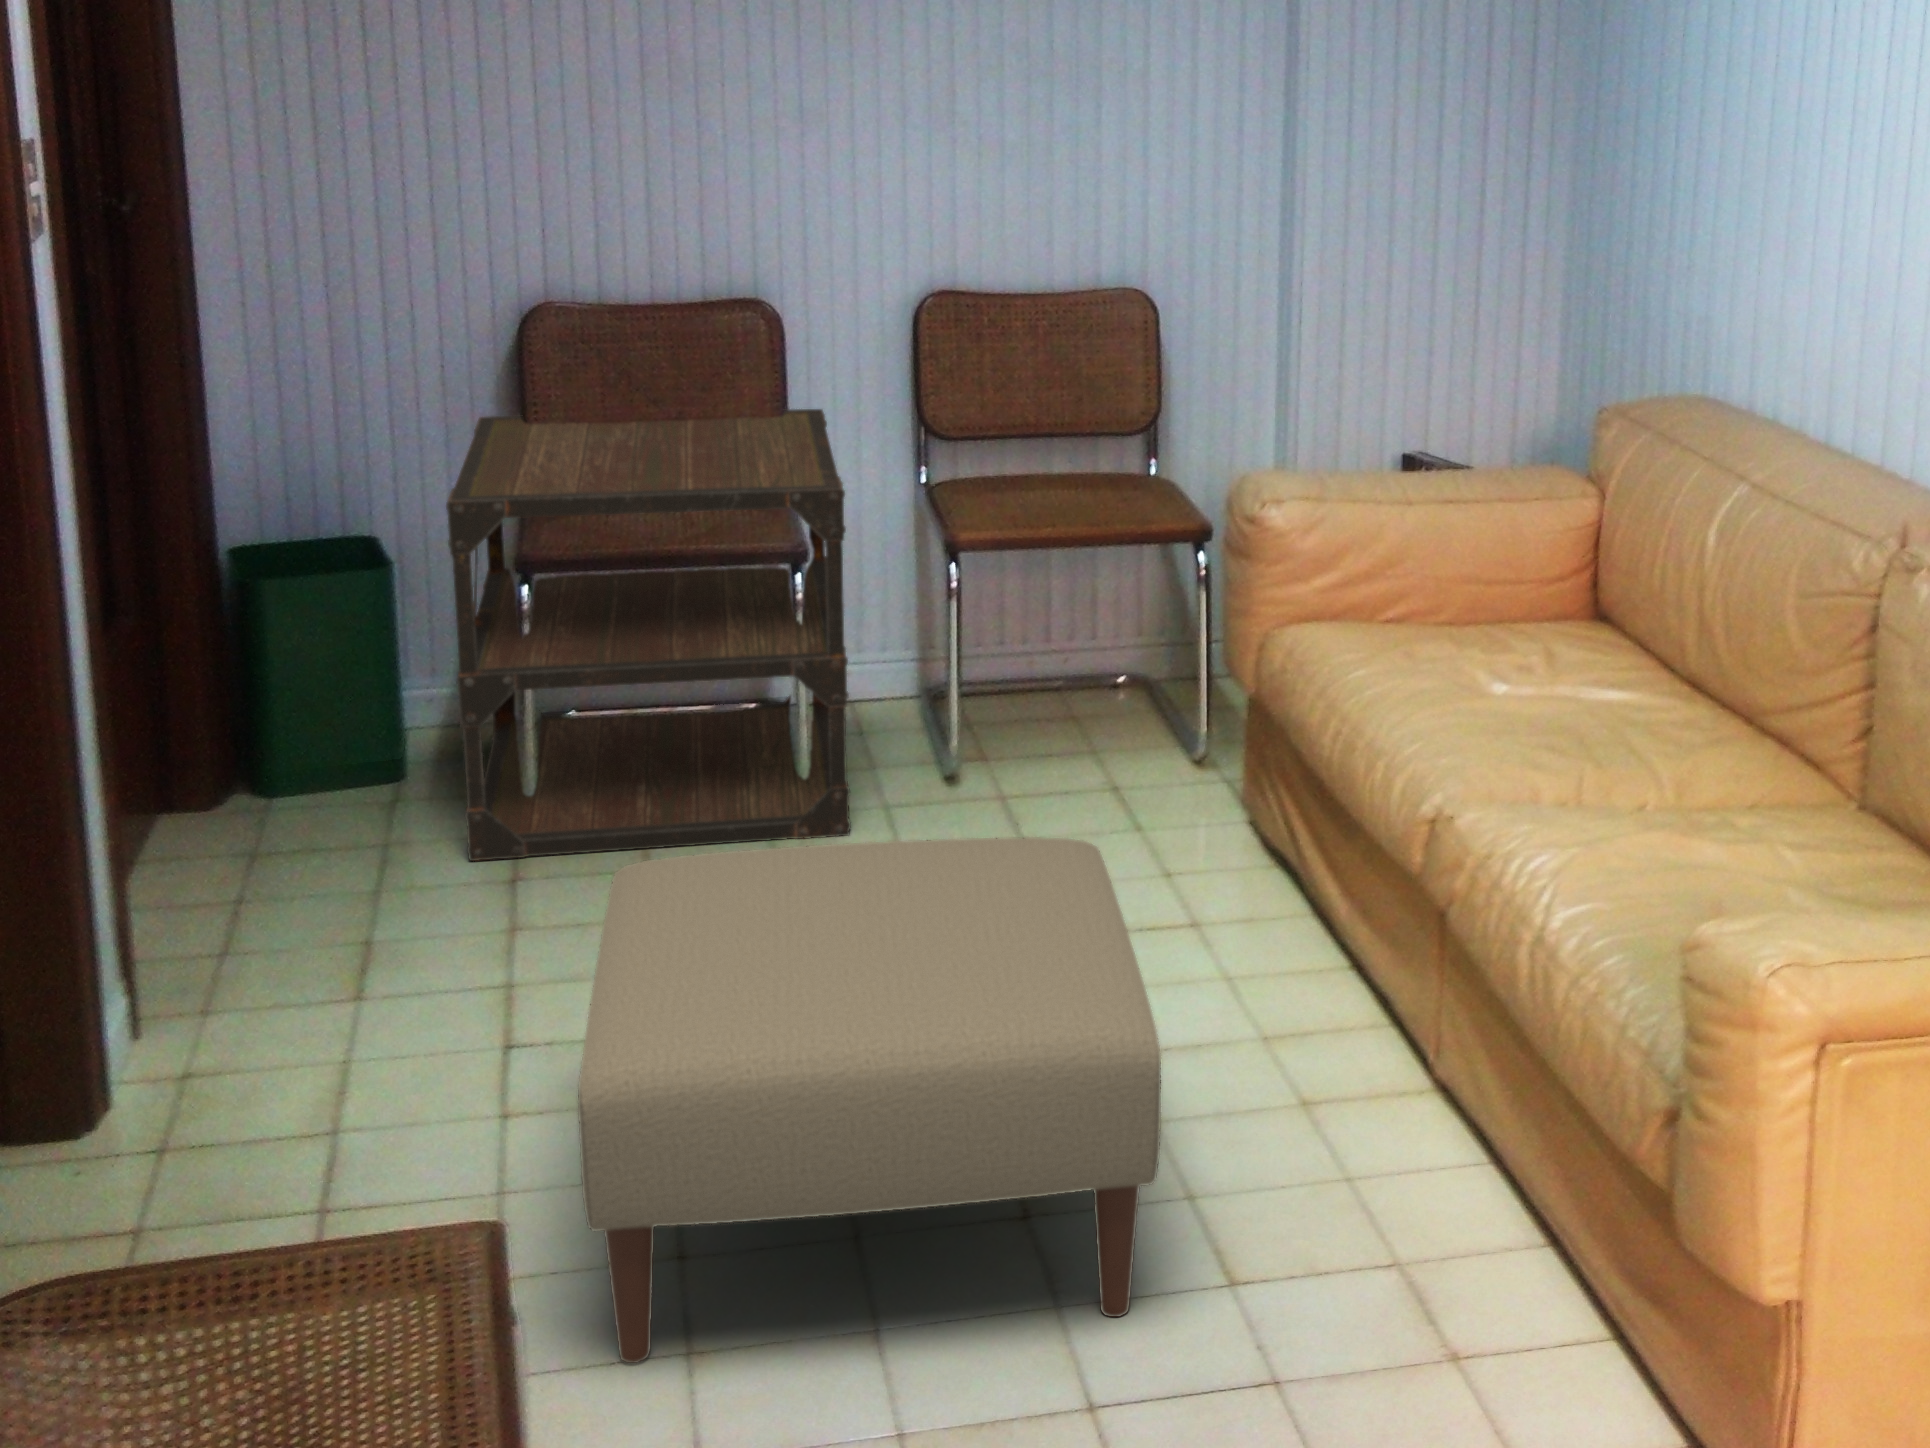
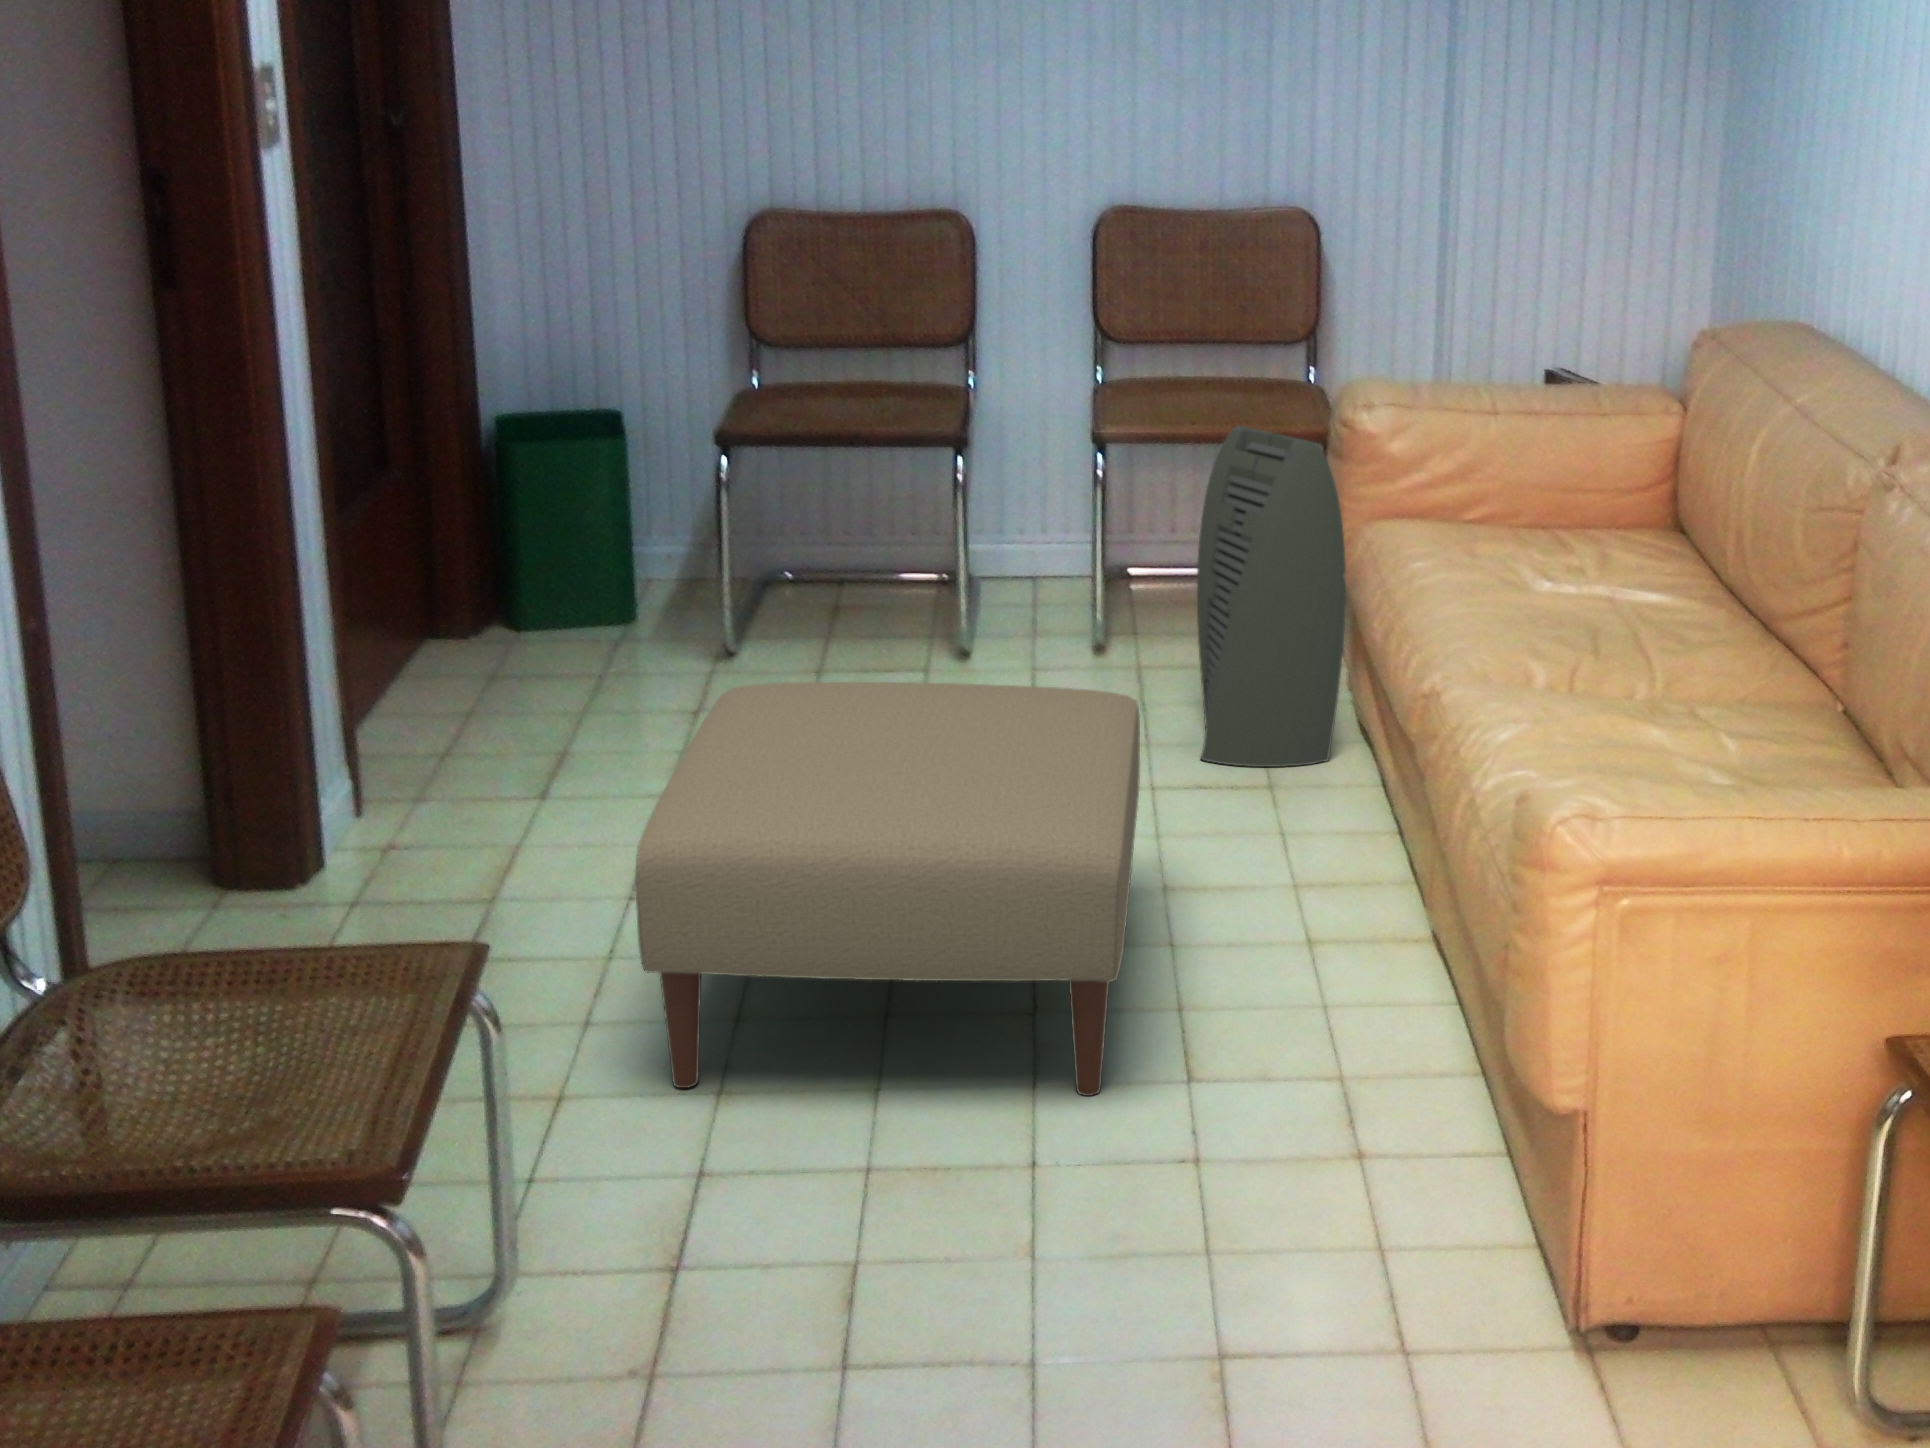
side table: present [446,409,851,861] -> none [650,307,1011,695]
air purifier: none [1085,527,1257,898] -> present [1197,426,1346,767]

